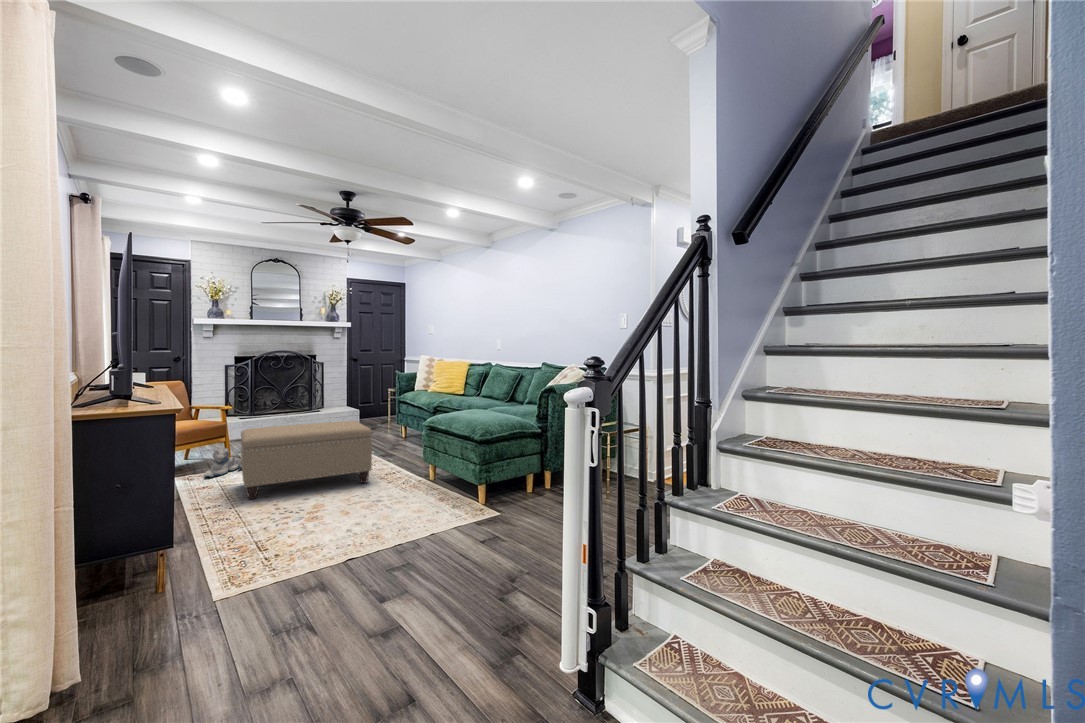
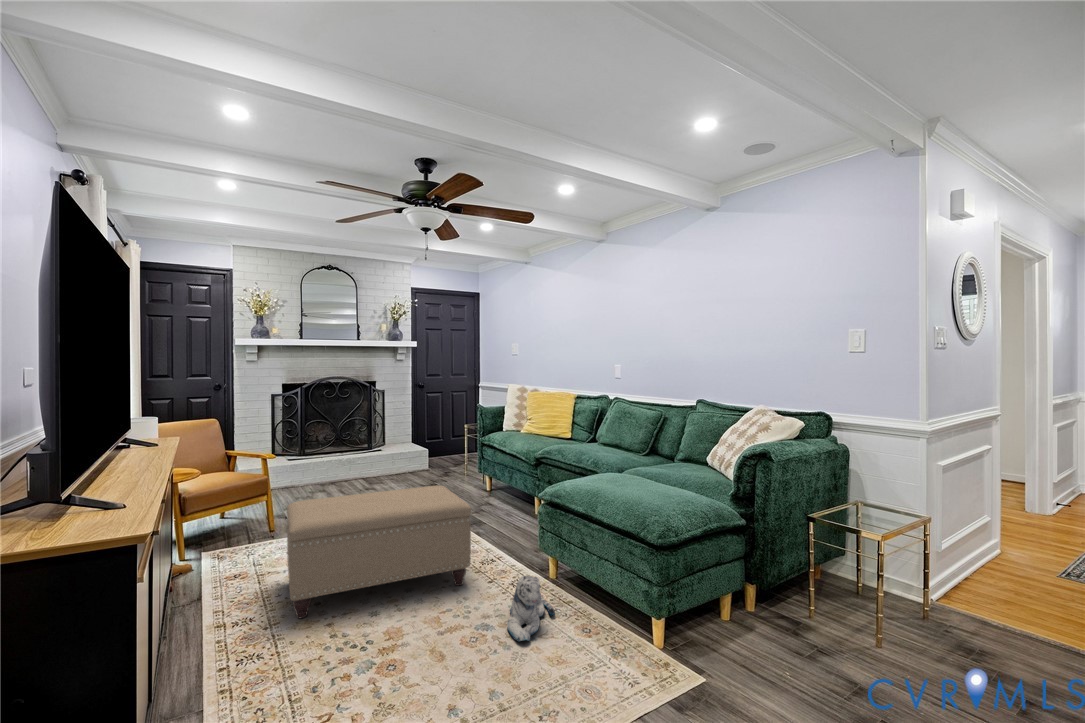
plush toy: present [205,447,242,477] -> present [507,576,555,642]

